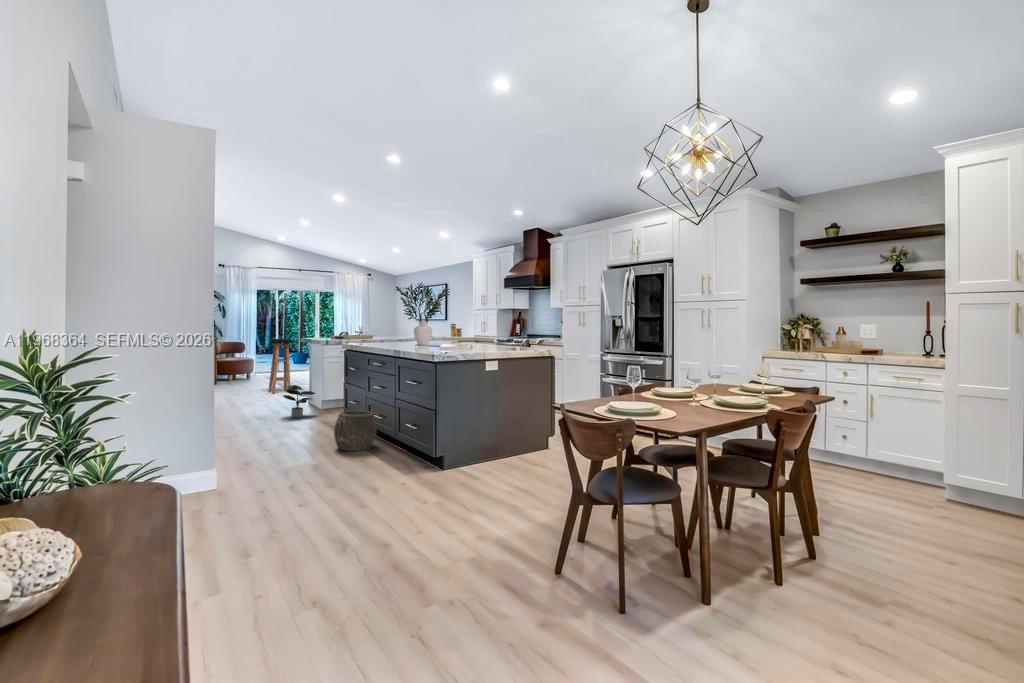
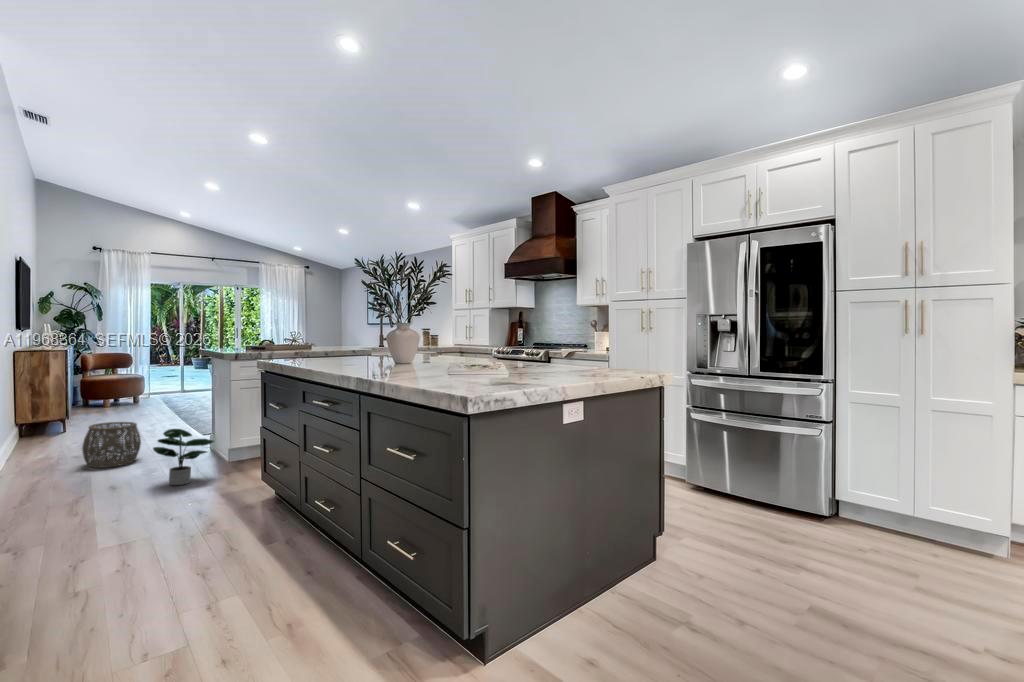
bar stool: present [268,339,292,393] -> none [154,350,193,430]
woven basket: present [334,410,376,451] -> present [82,422,141,468]

